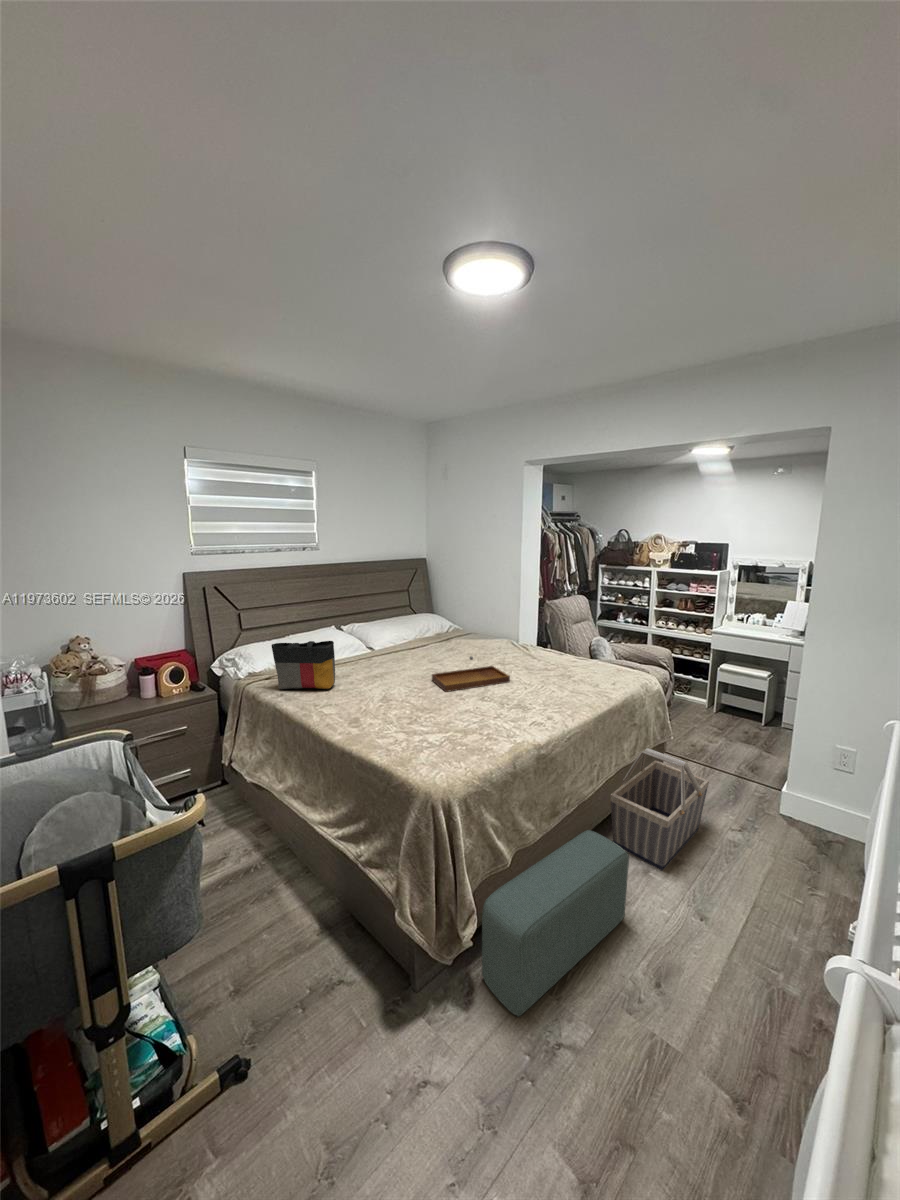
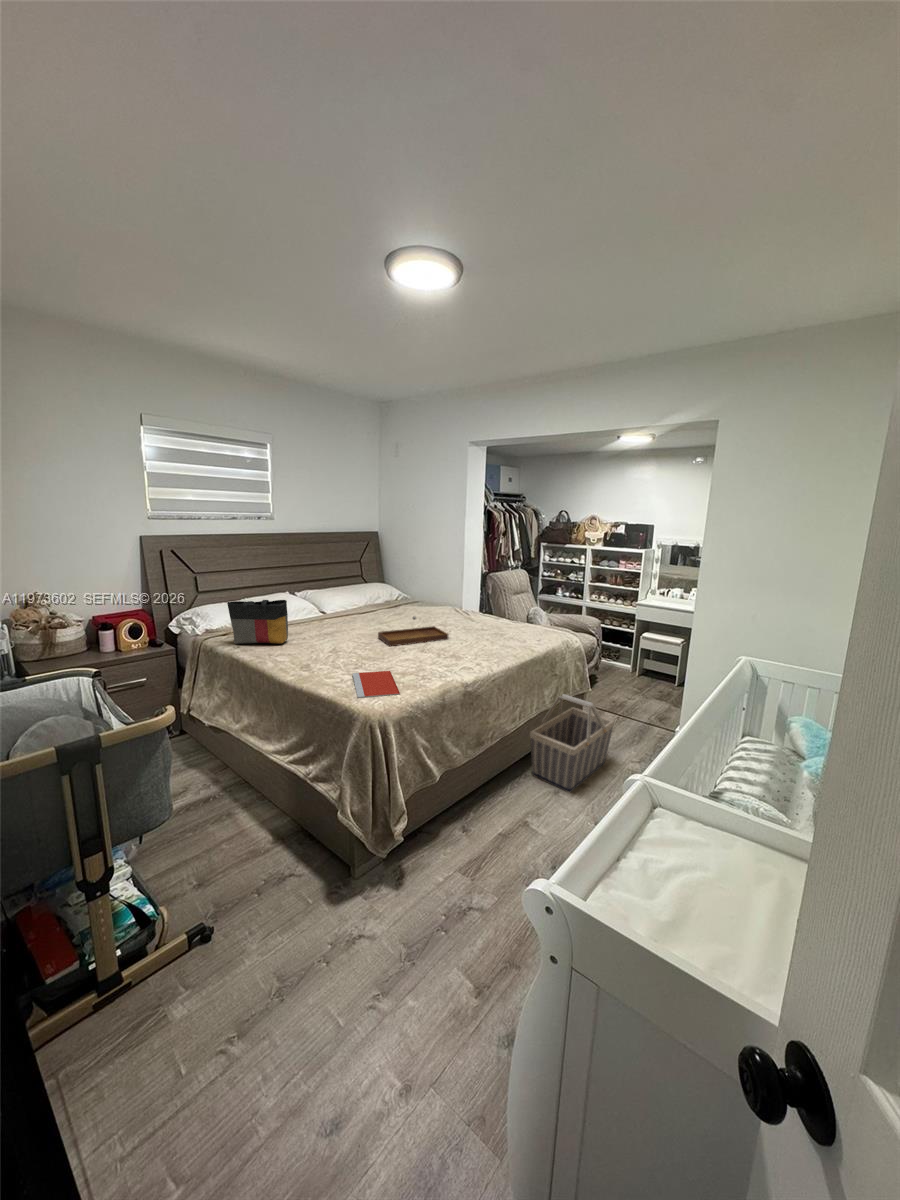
notebook: none [407,727,465,767] -> present [353,671,400,698]
pouf: present [482,830,629,1016] -> none [411,755,537,892]

